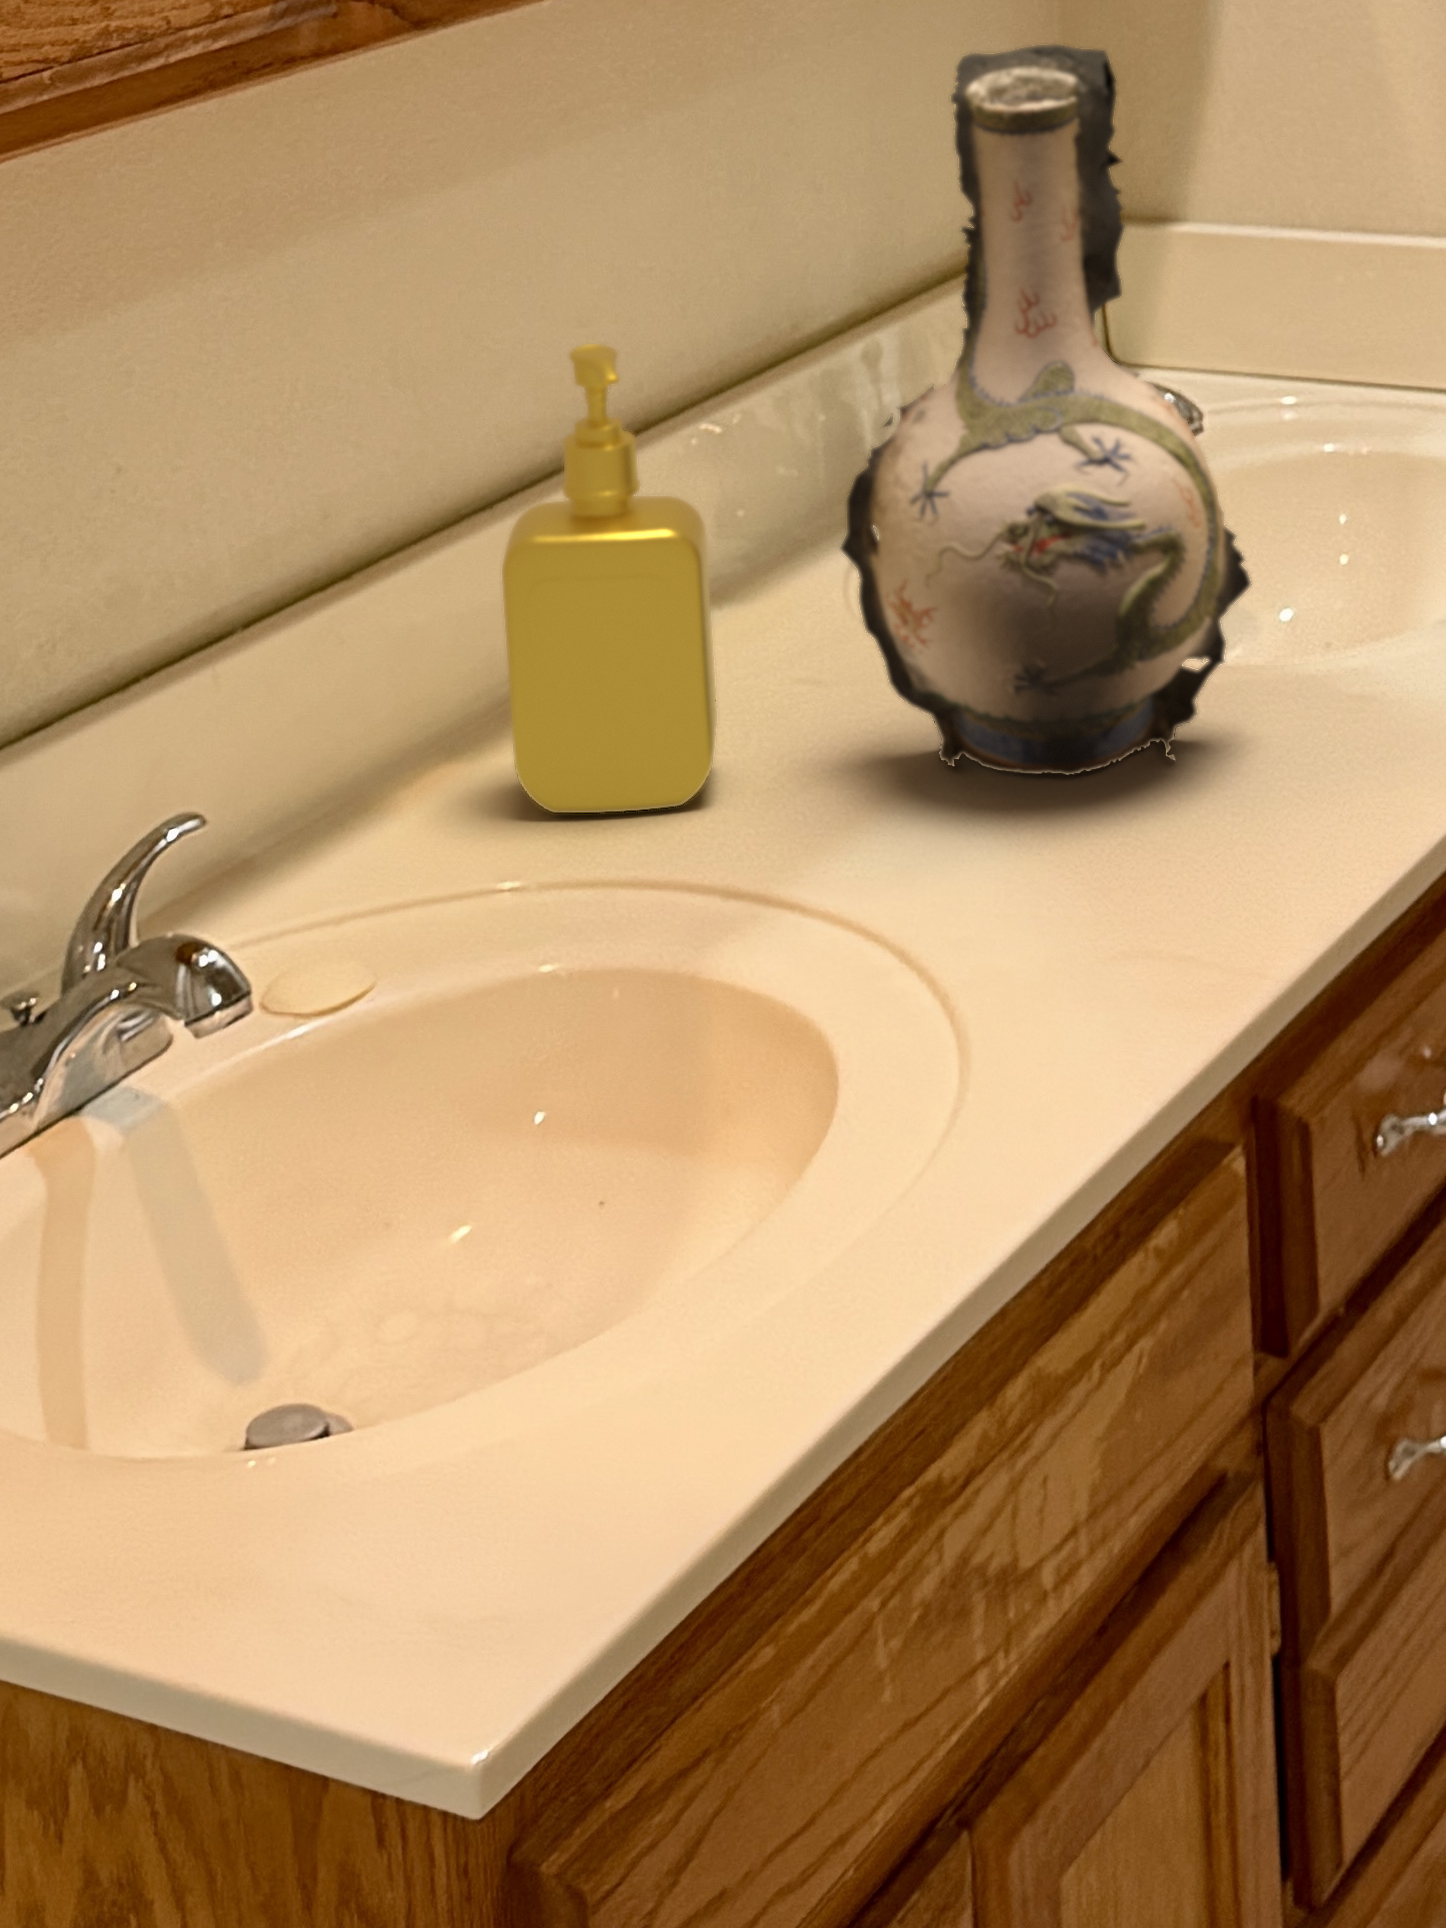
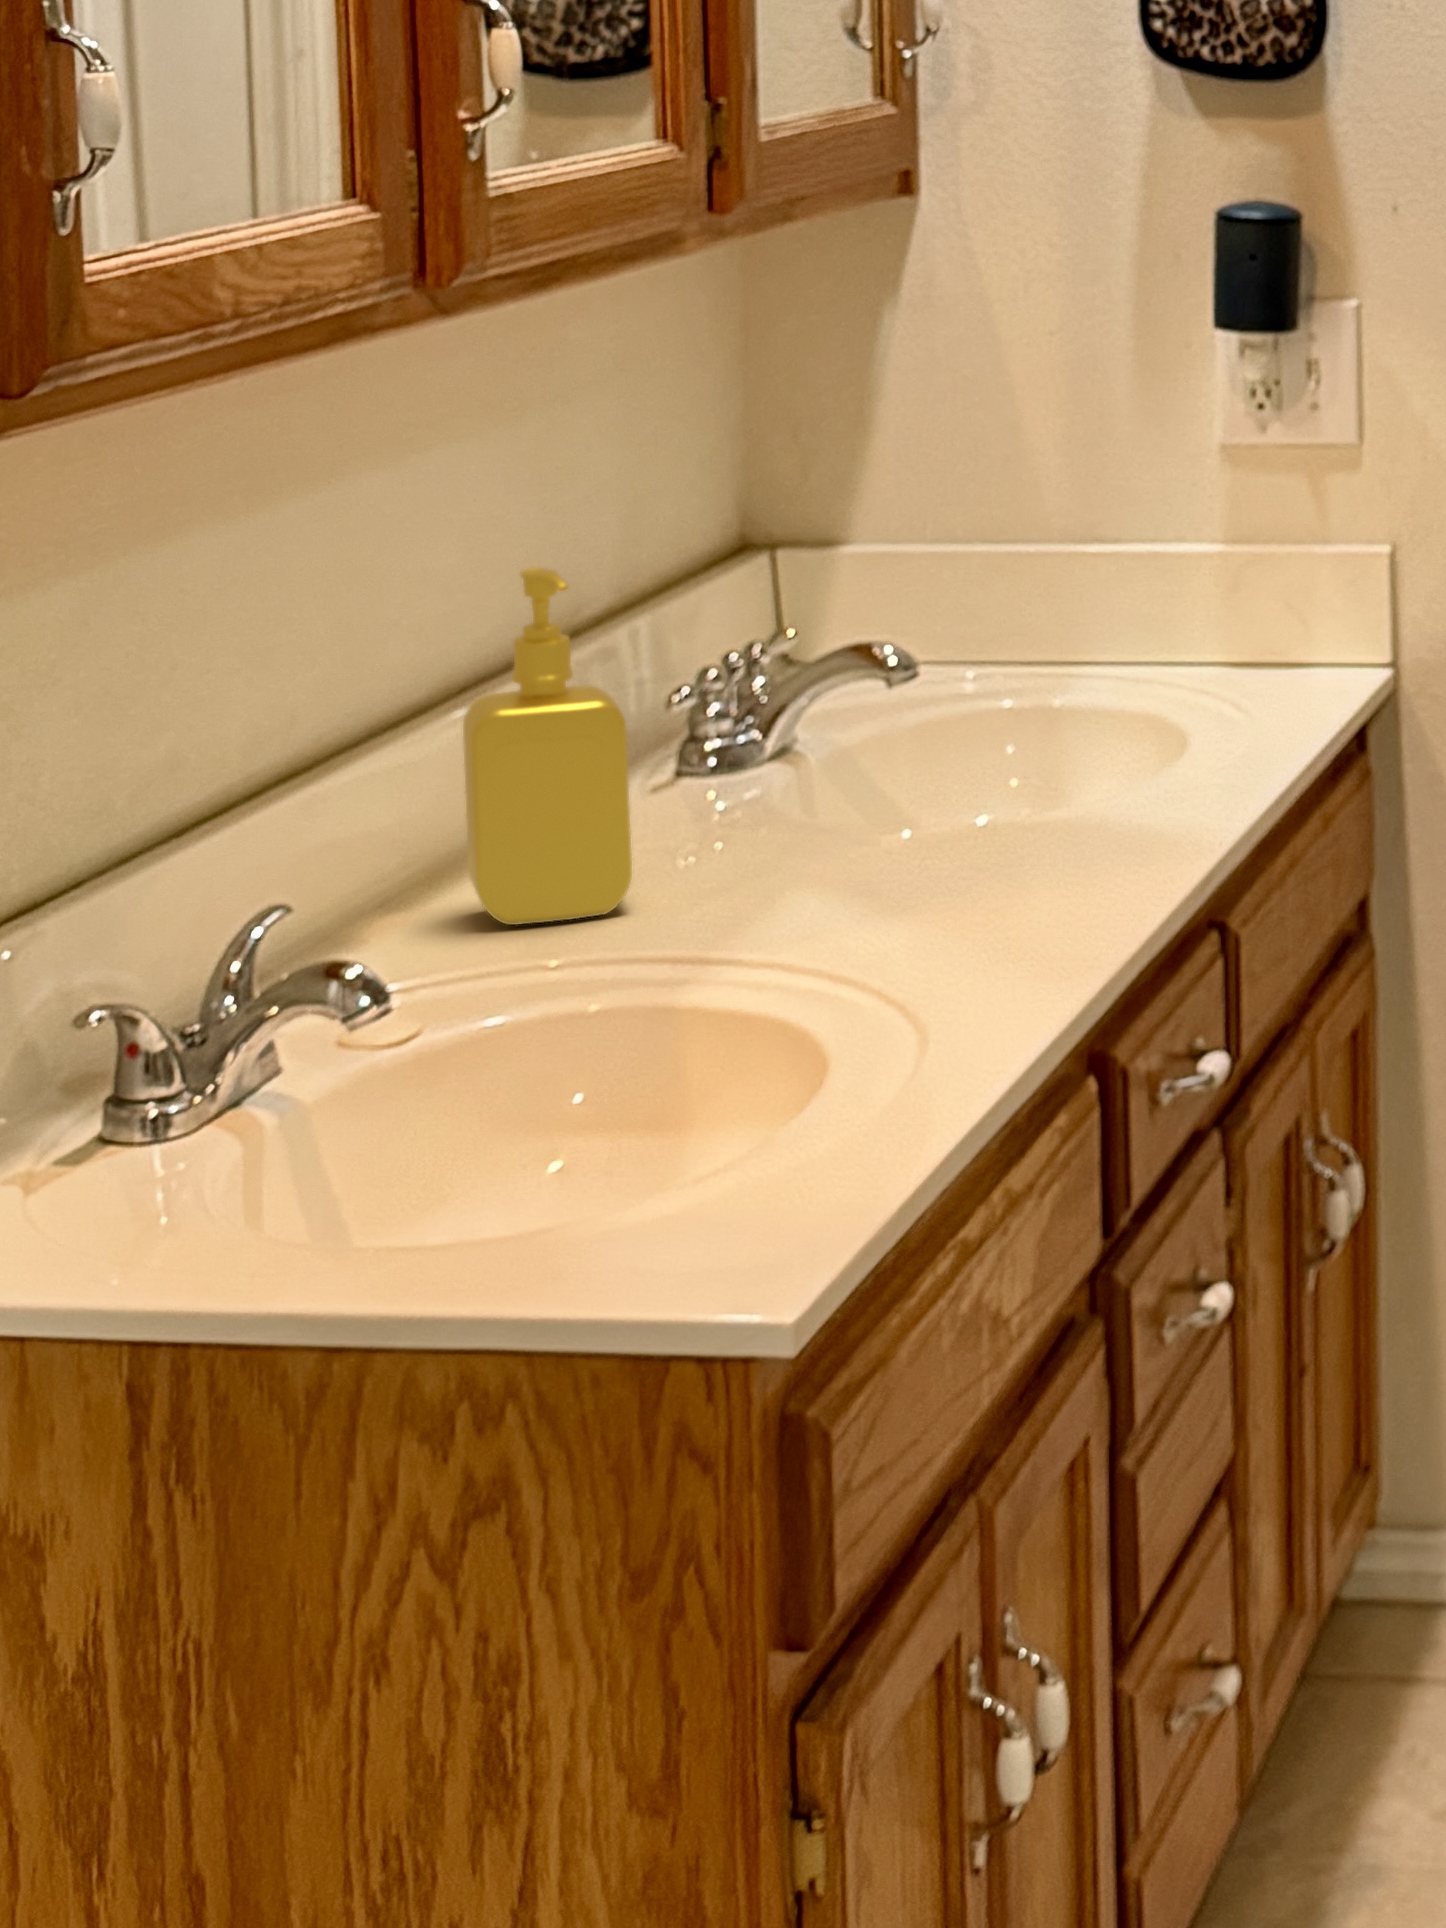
decorative vase: present [841,45,1252,775] -> none [717,336,1025,878]

